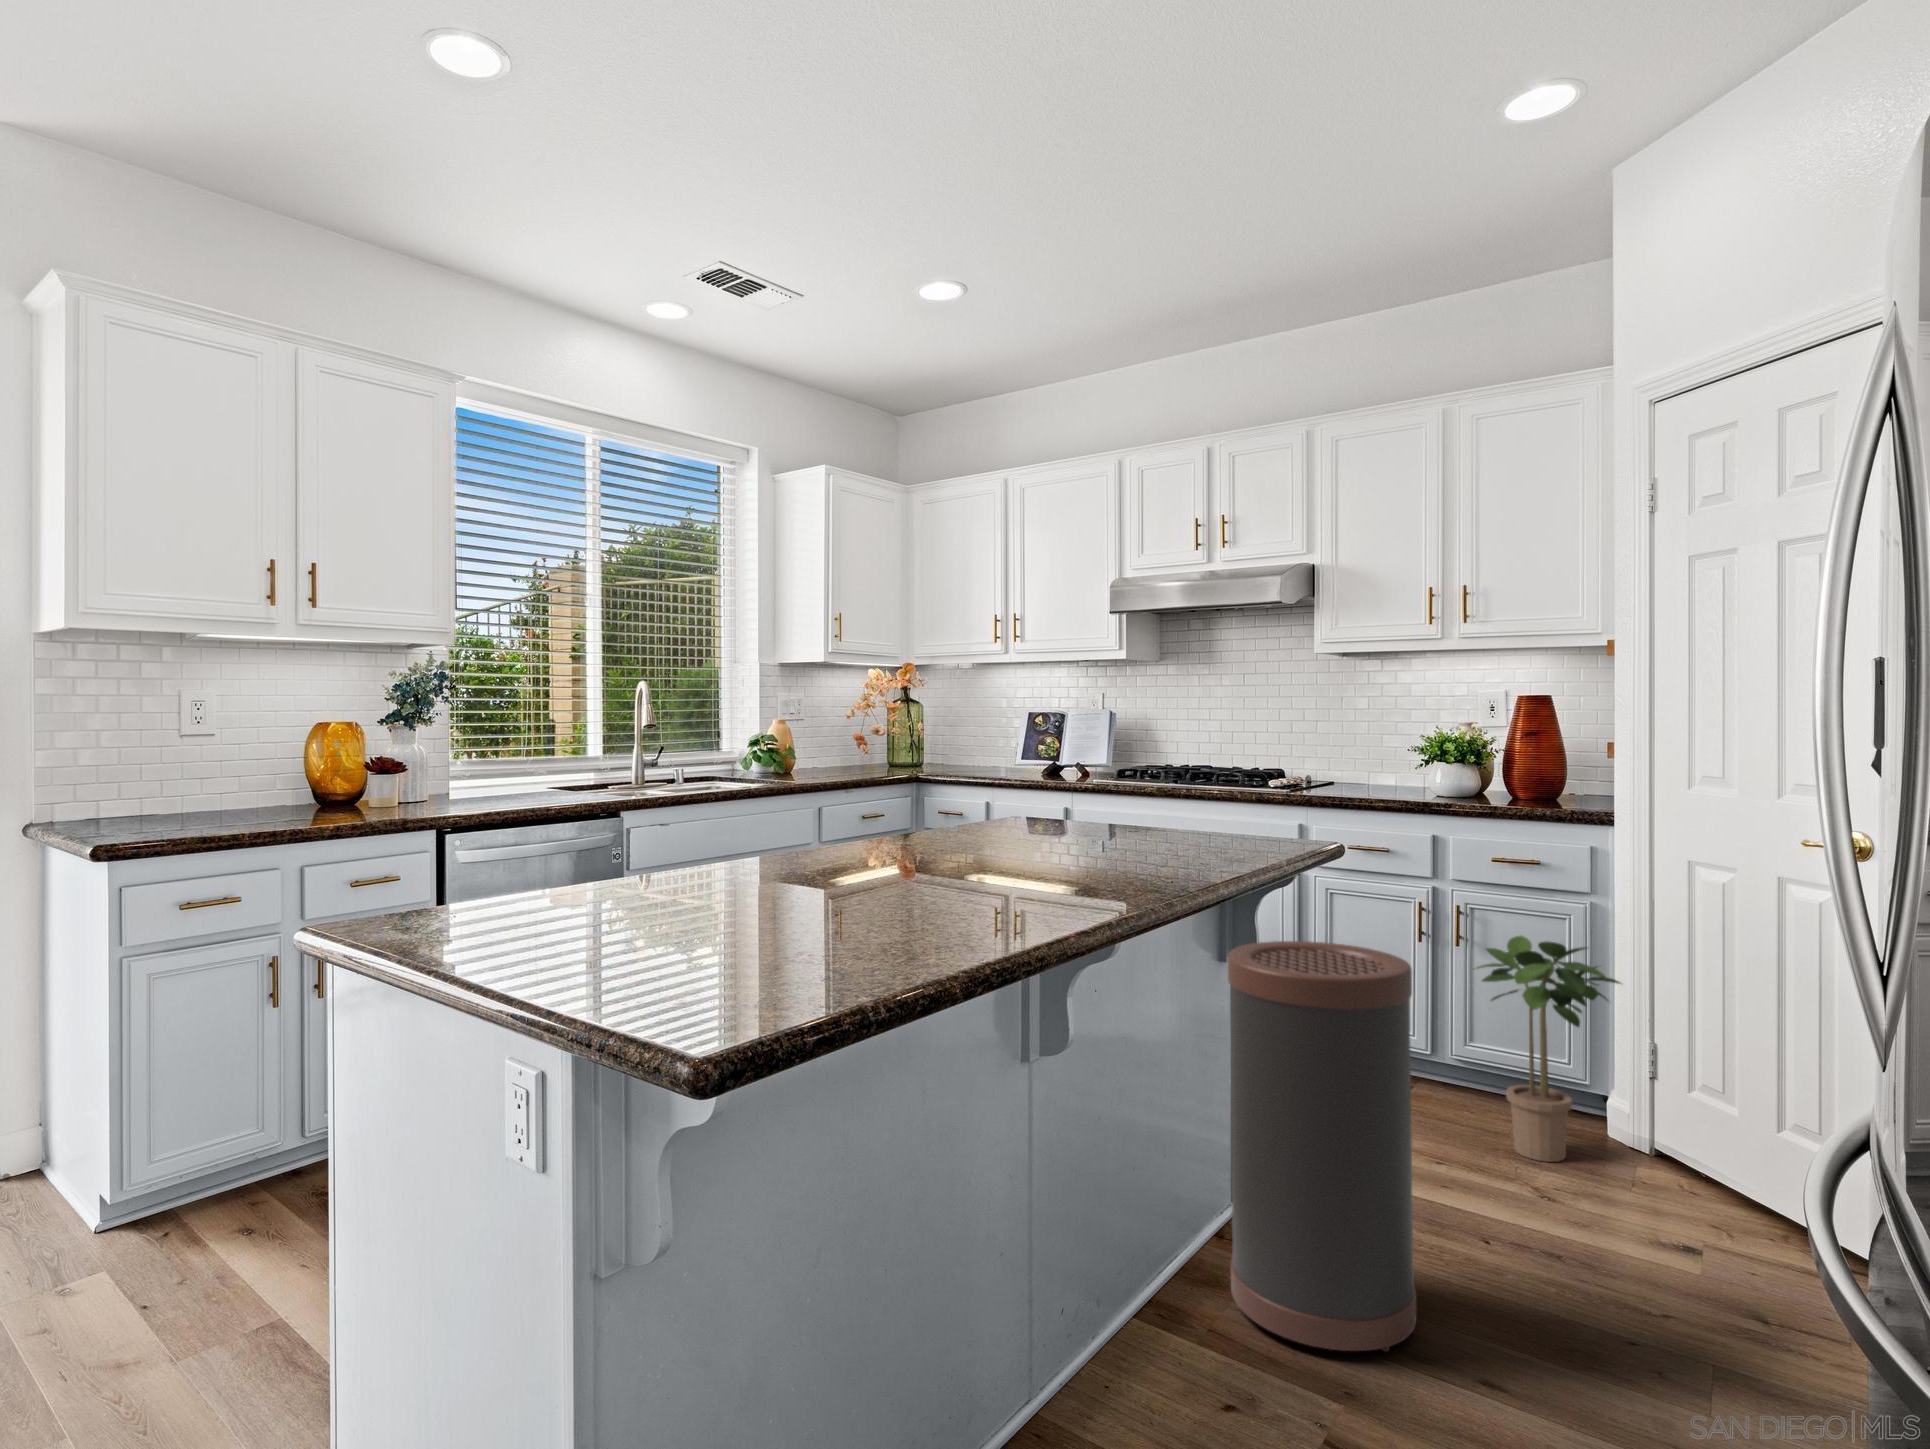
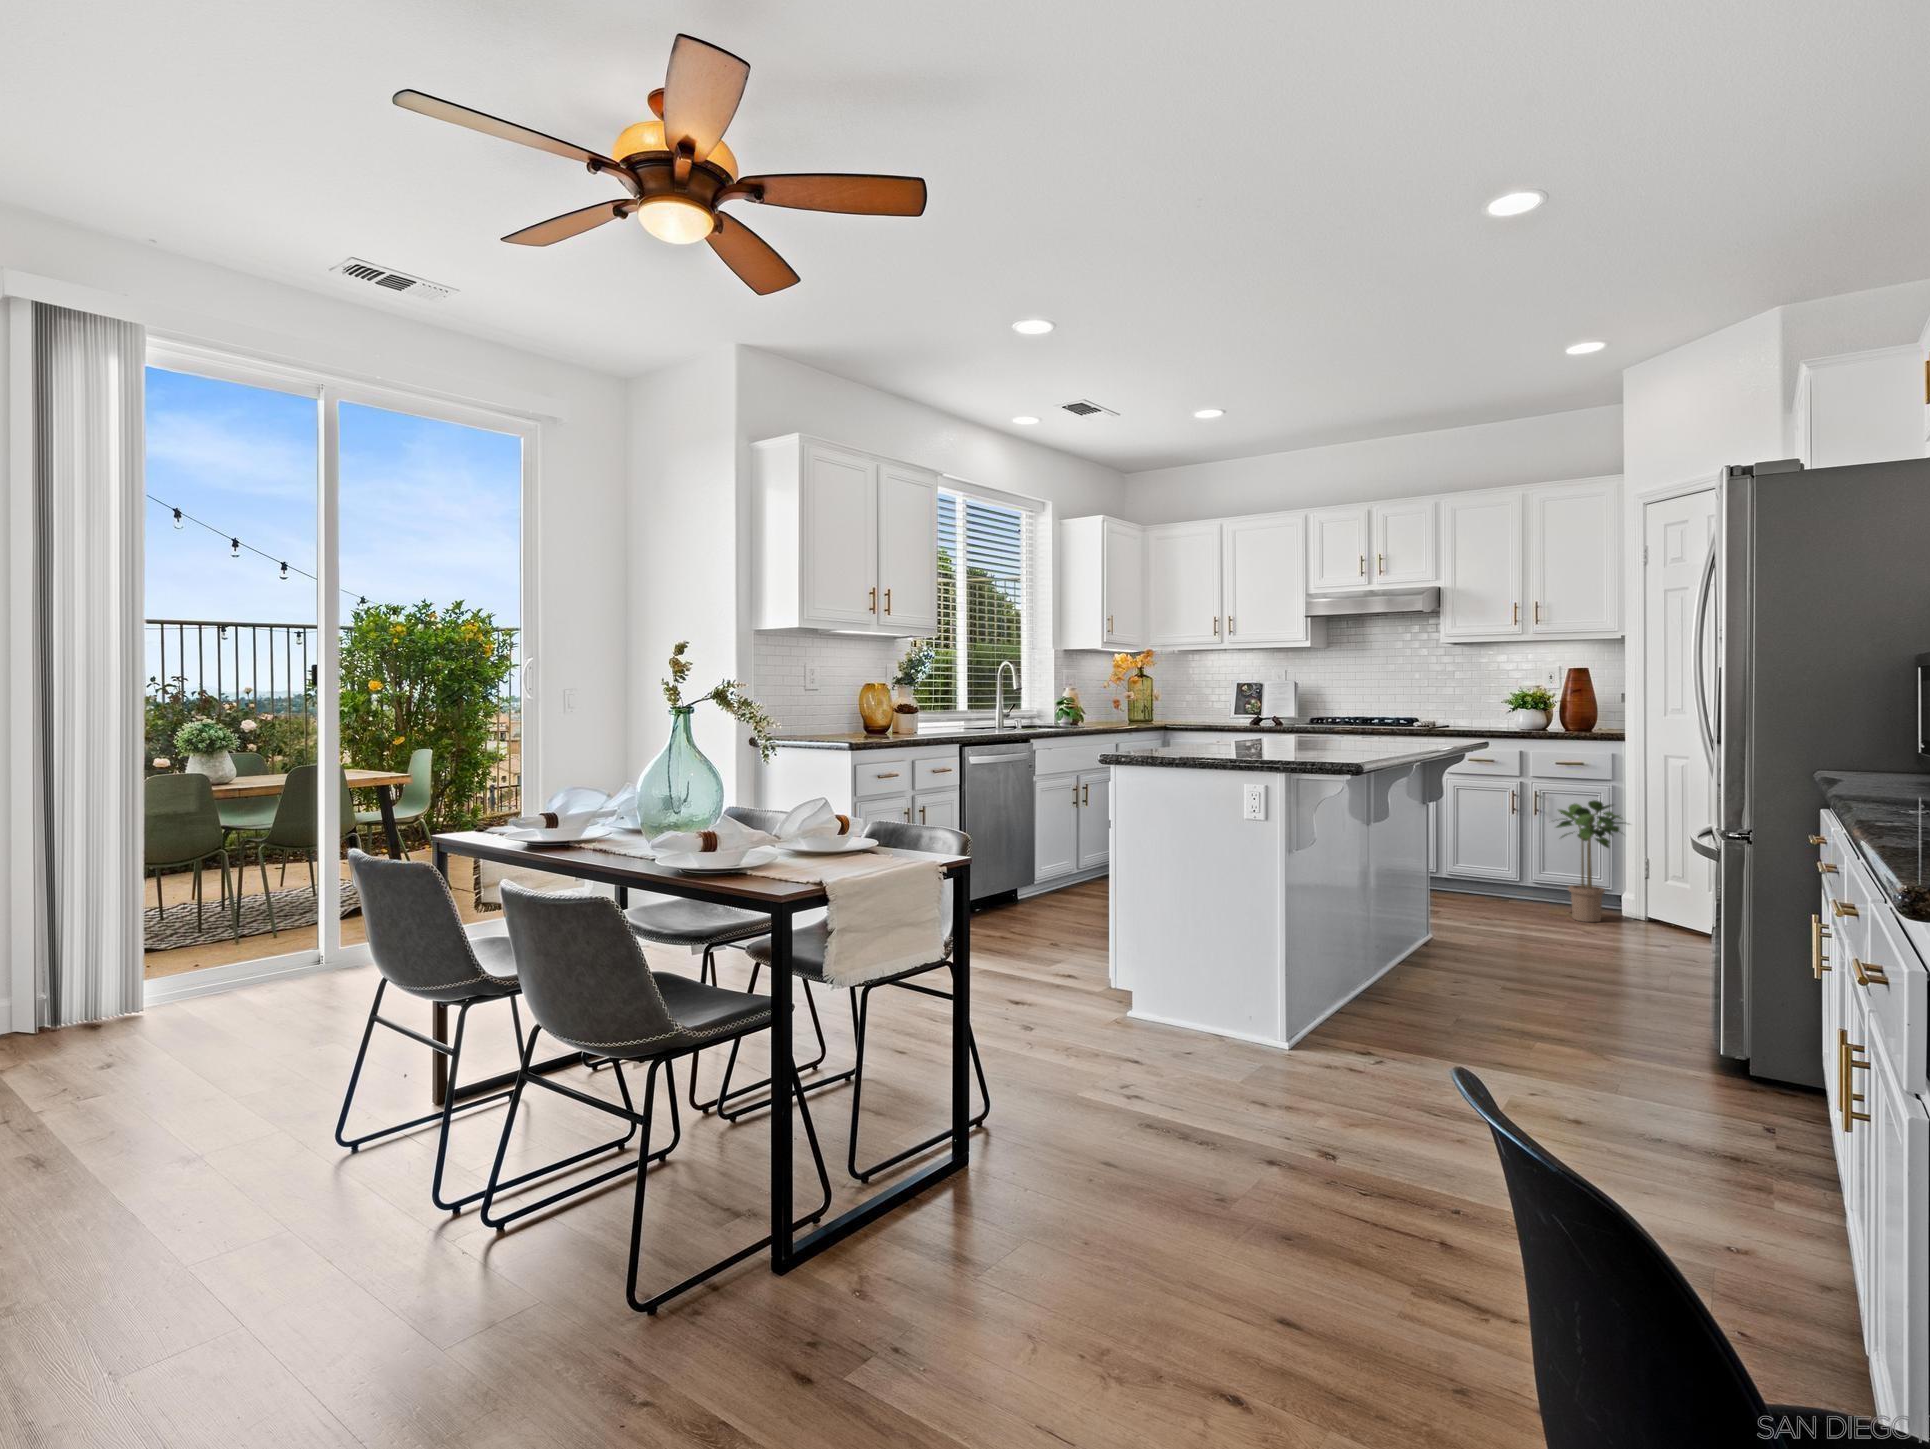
trash can: present [1228,941,1416,1352] -> none [1447,790,1541,970]

